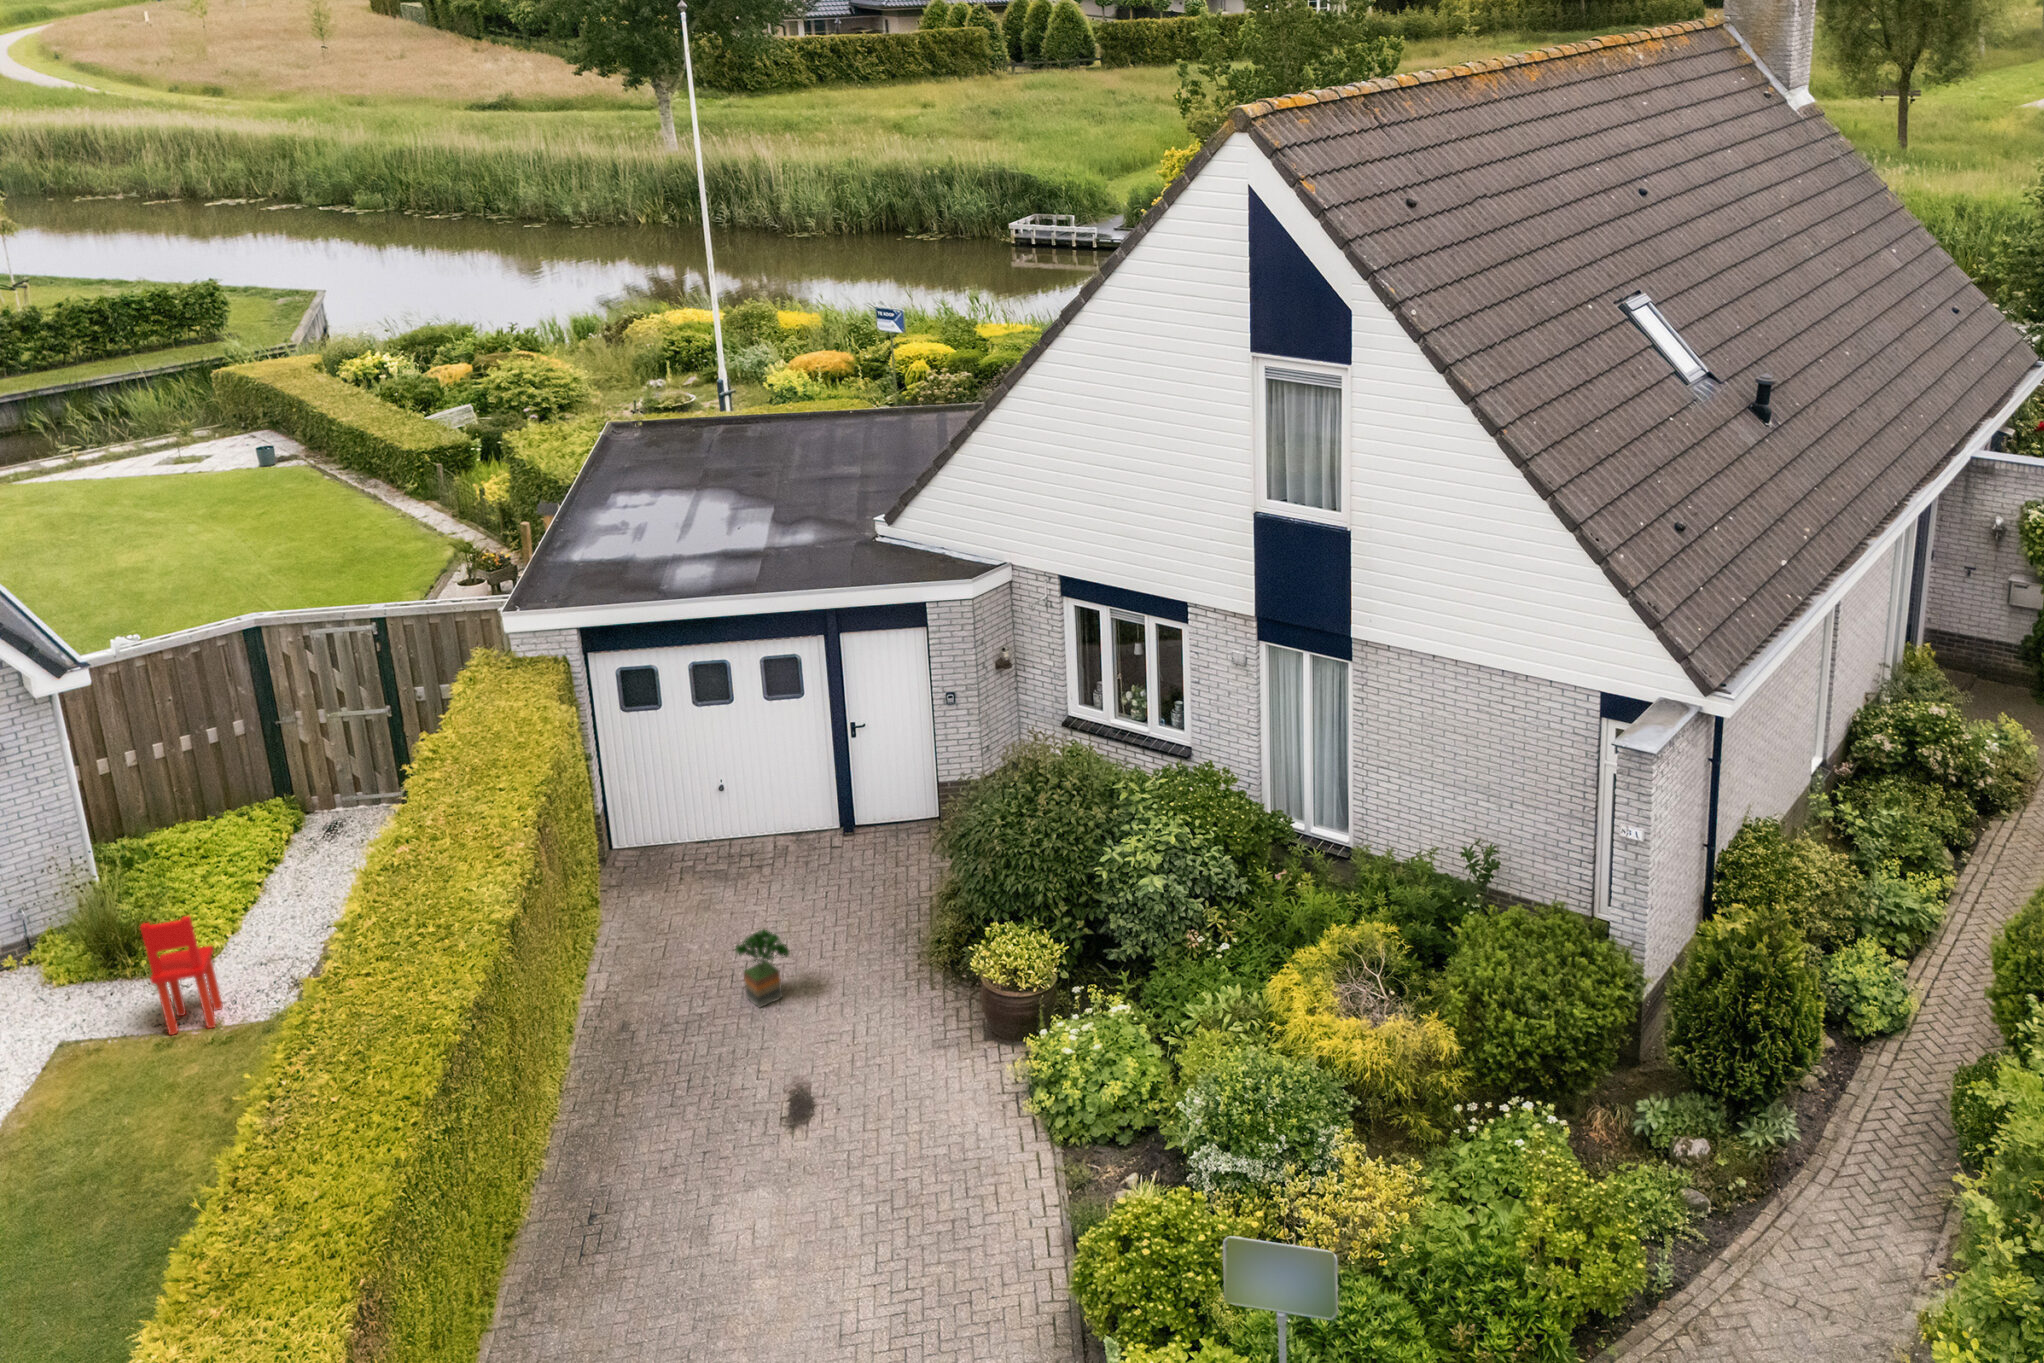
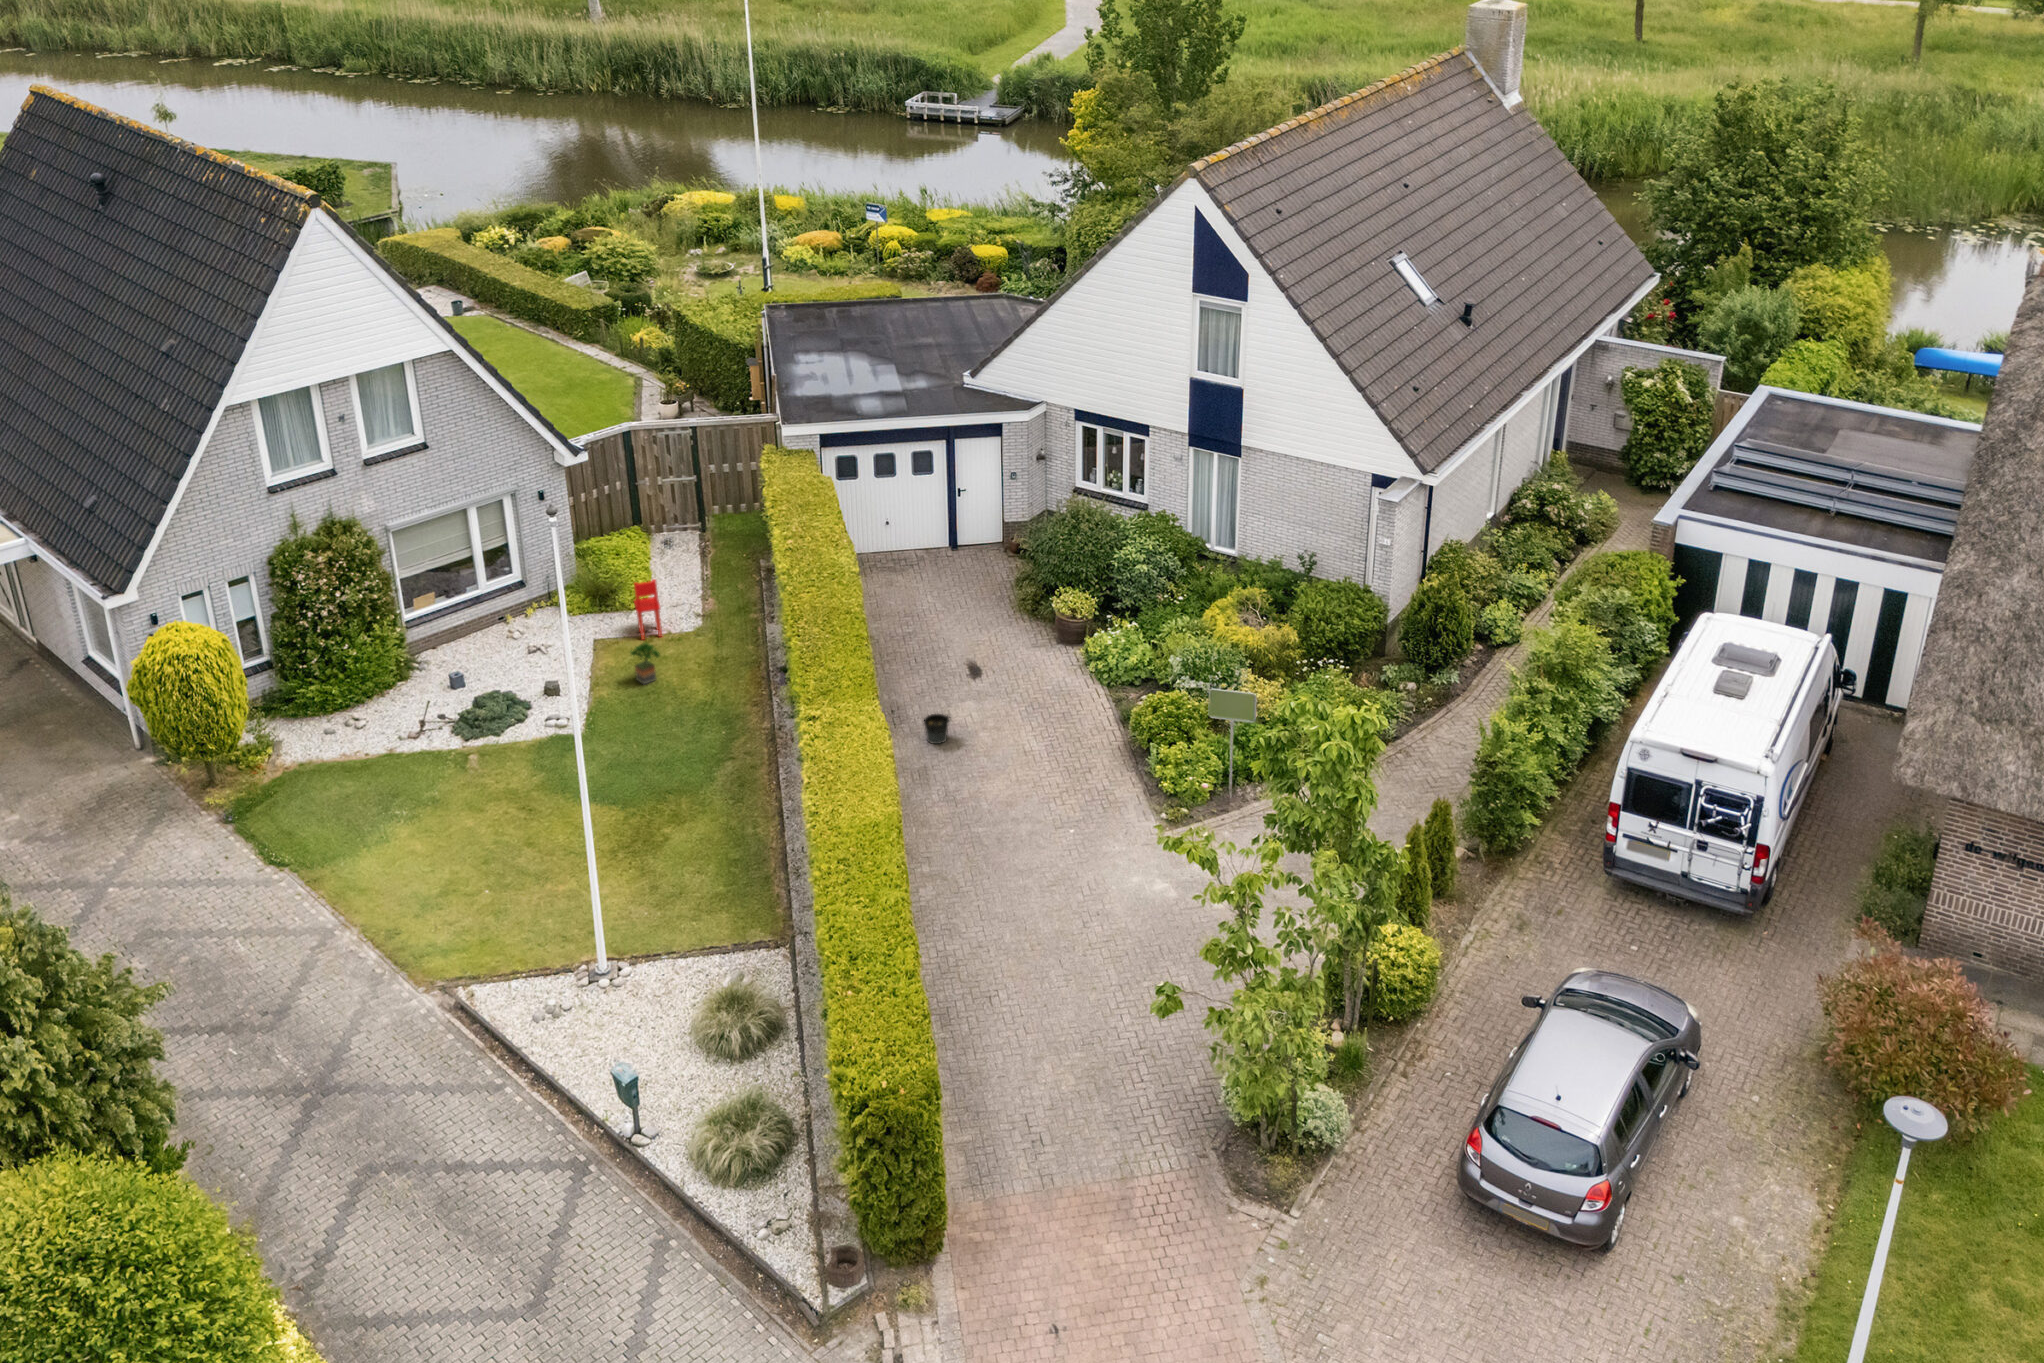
potted tree: present [735,929,789,1008] -> present [630,643,660,684]
bucket: none [617,1237,684,1311] -> present [924,714,950,744]

